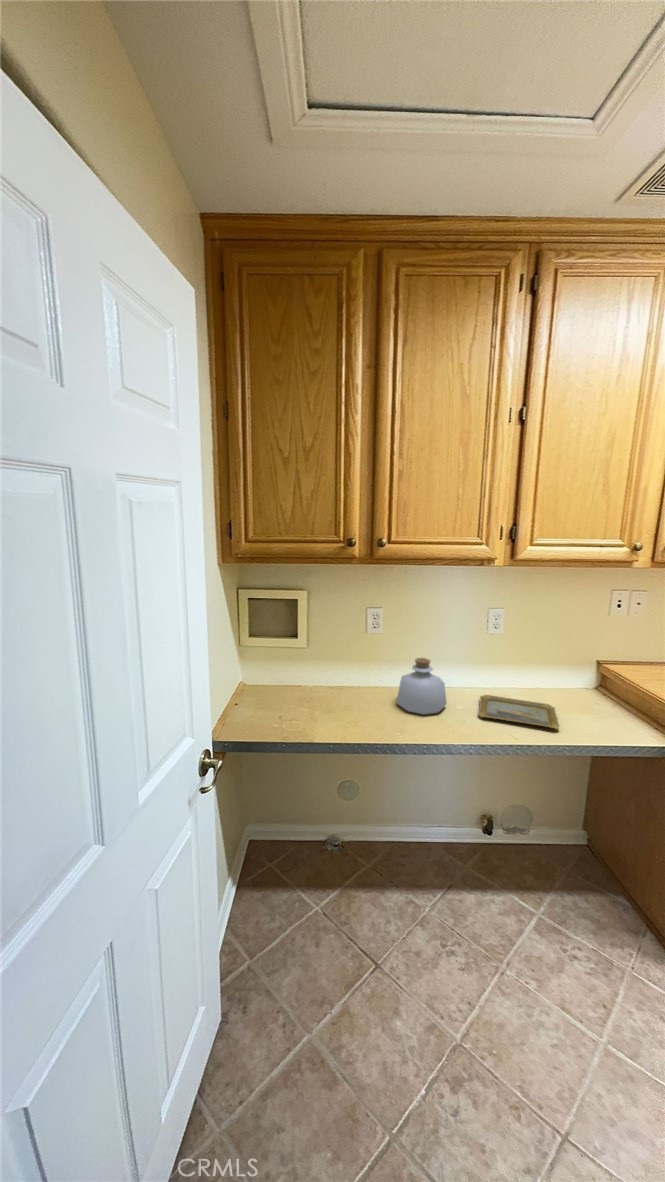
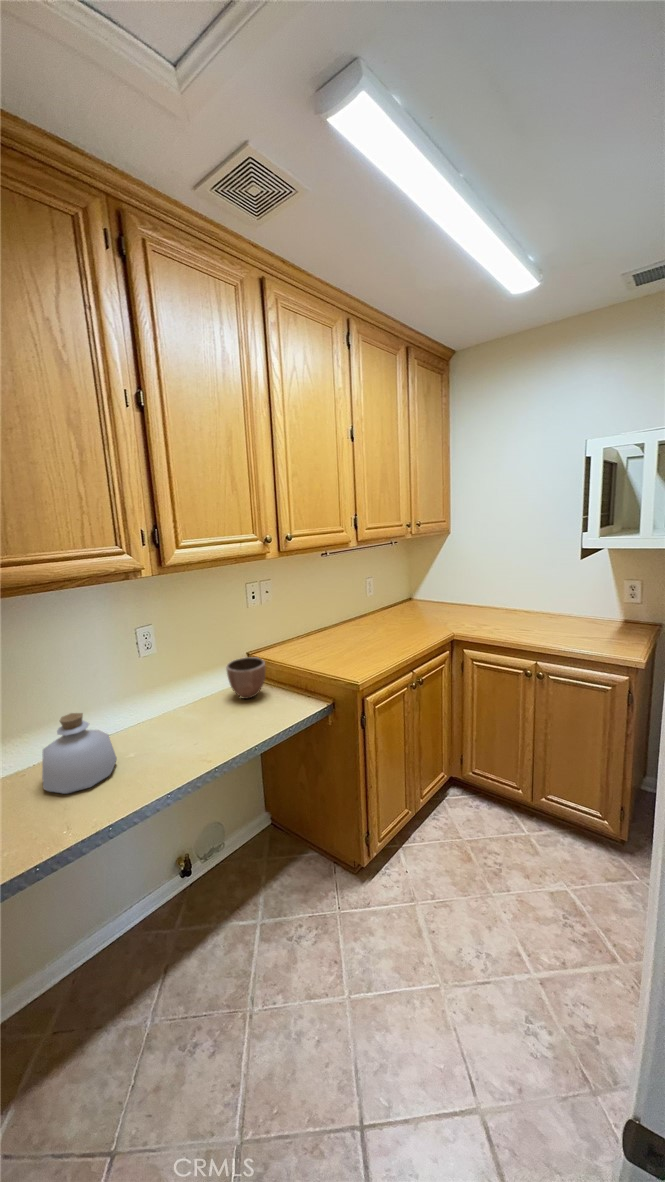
decorative bowl: none [563,662,608,704] -> present [226,657,266,699]
tray: present [479,695,559,729] -> none [153,711,244,756]

